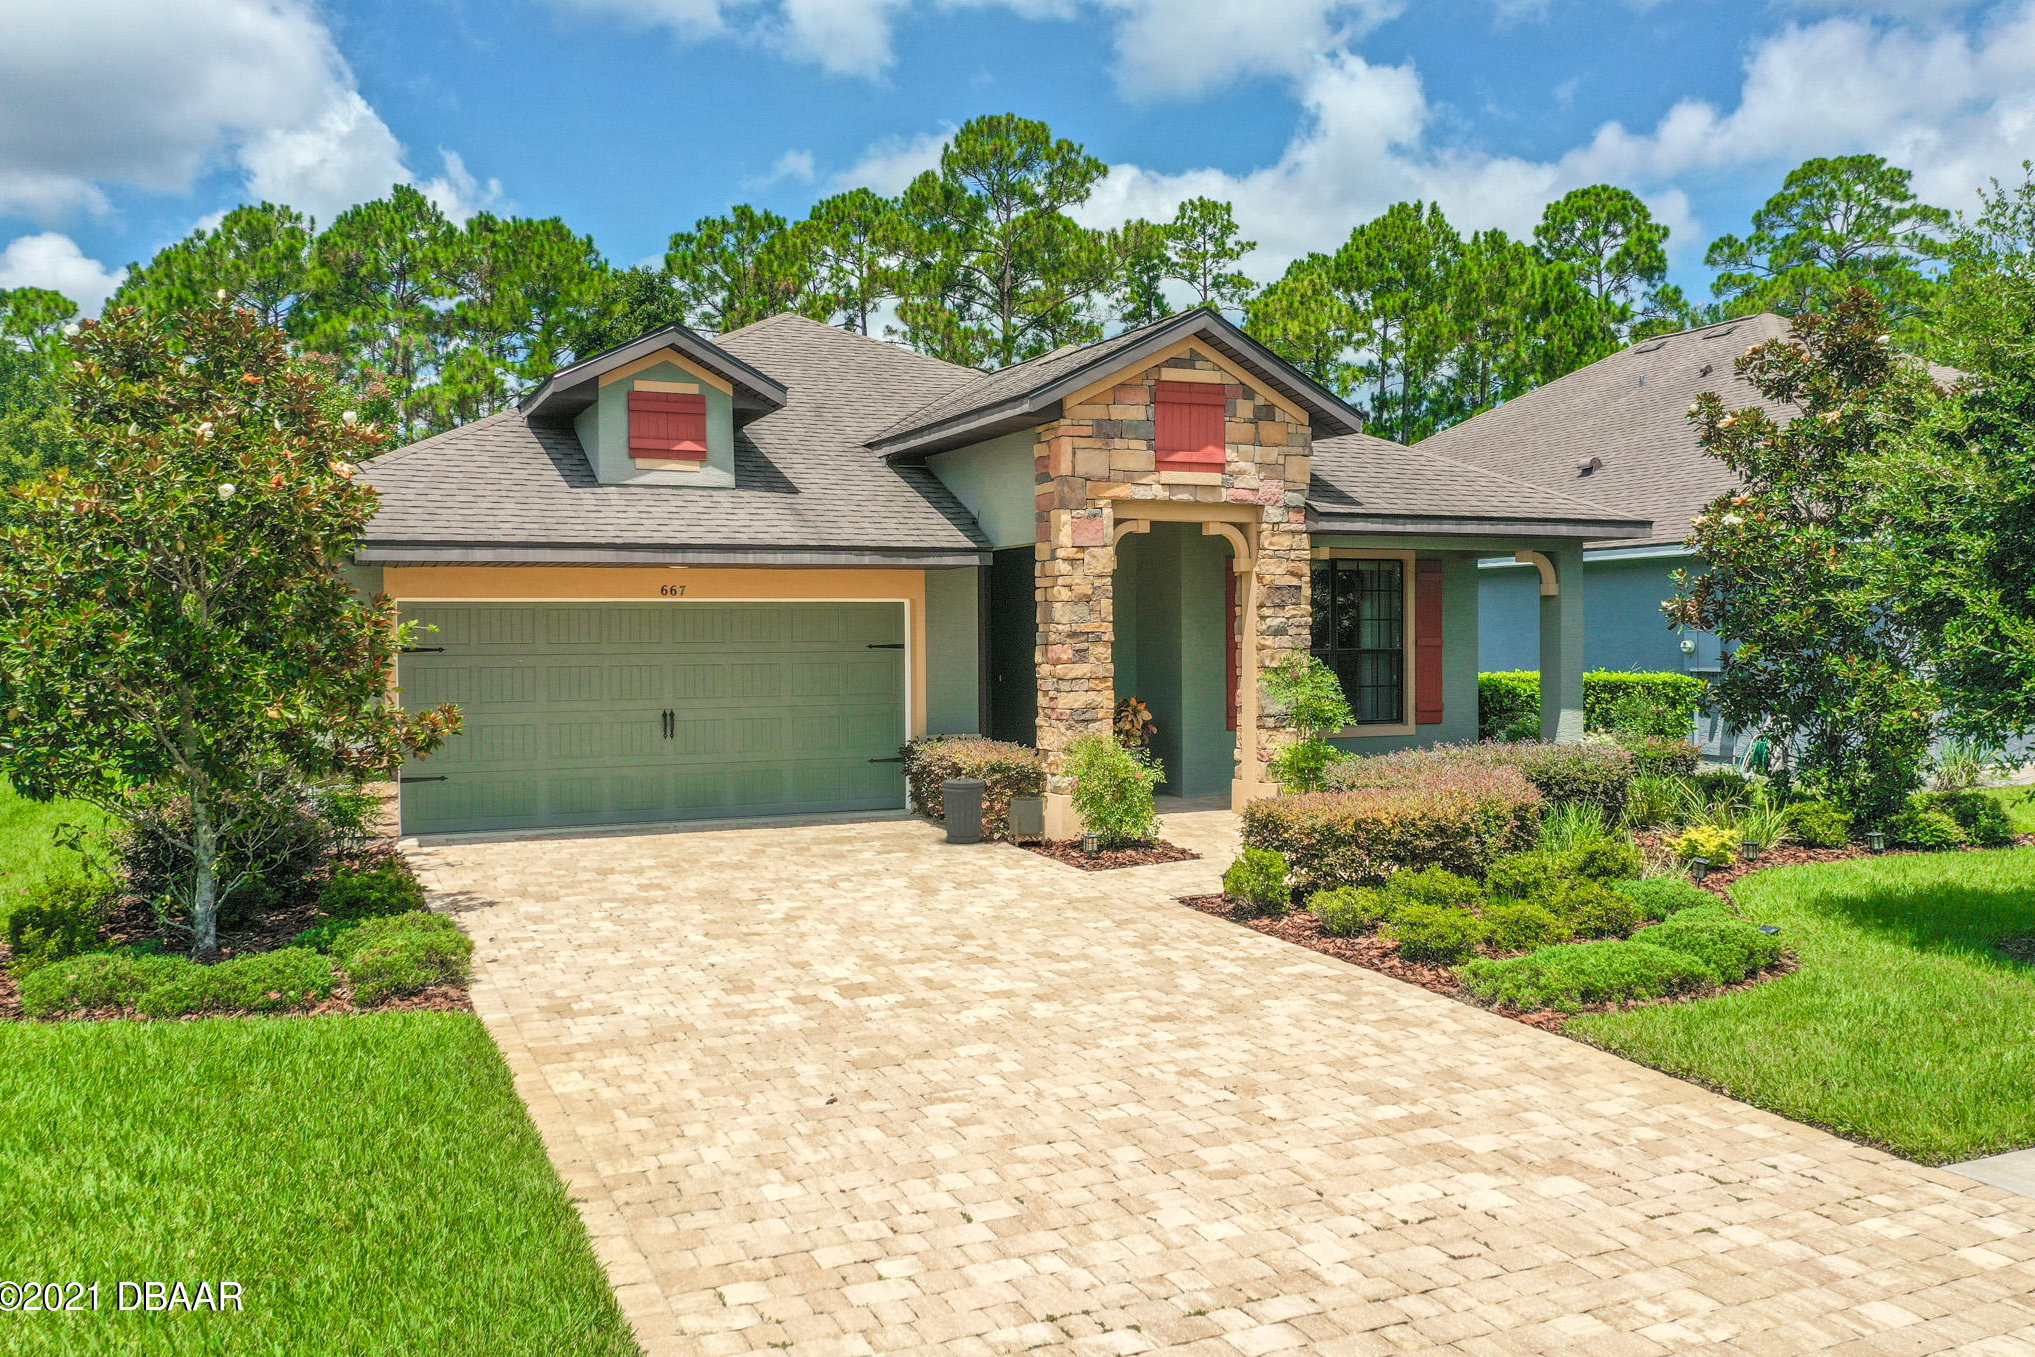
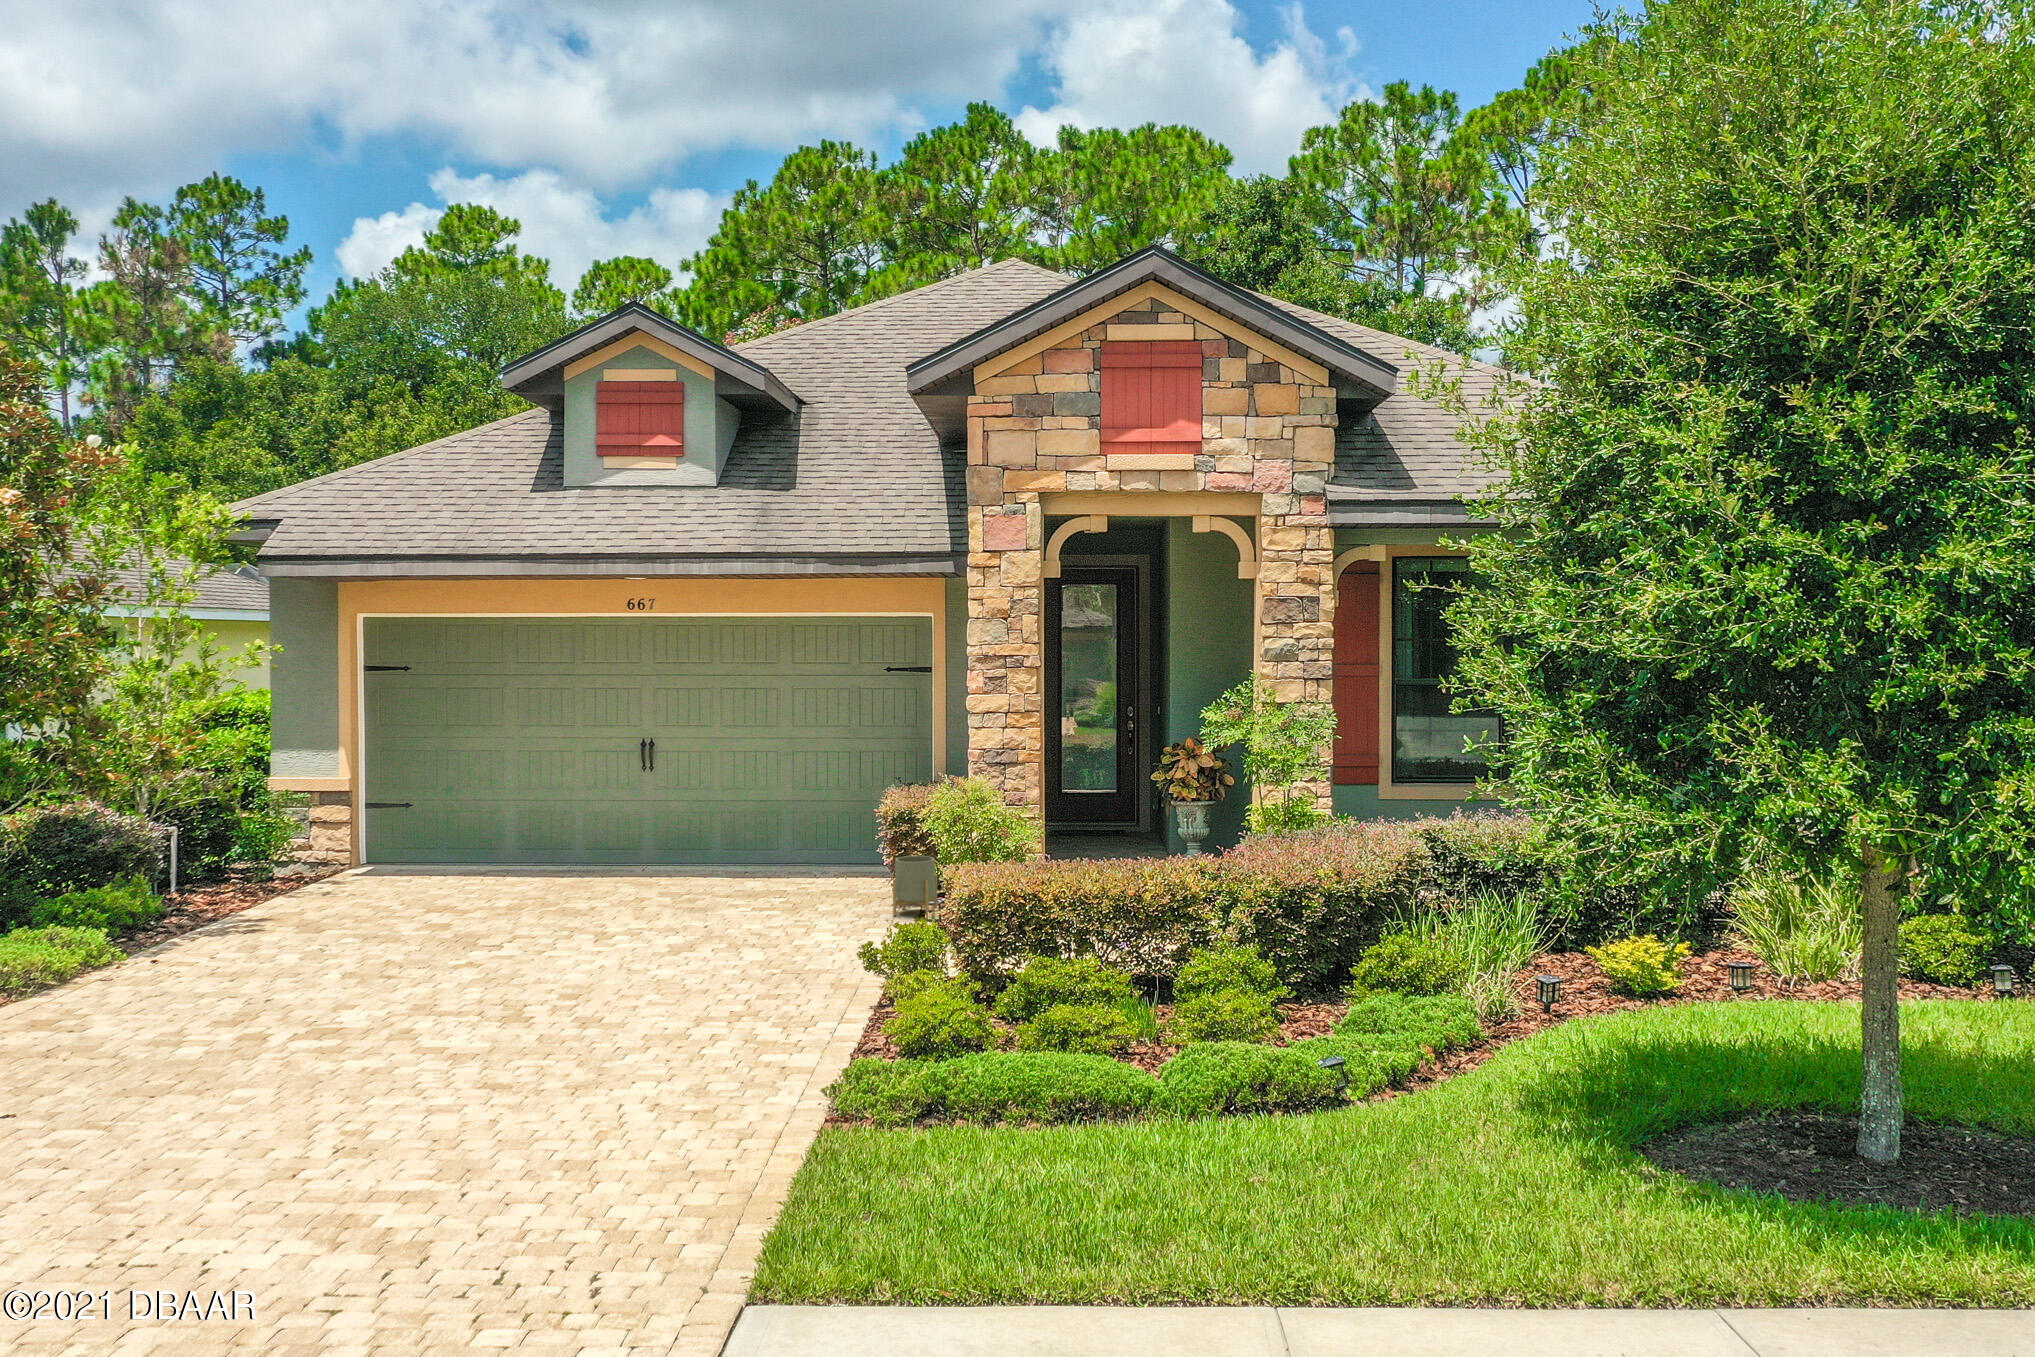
trash can: present [941,777,985,843] -> none [834,827,887,906]

